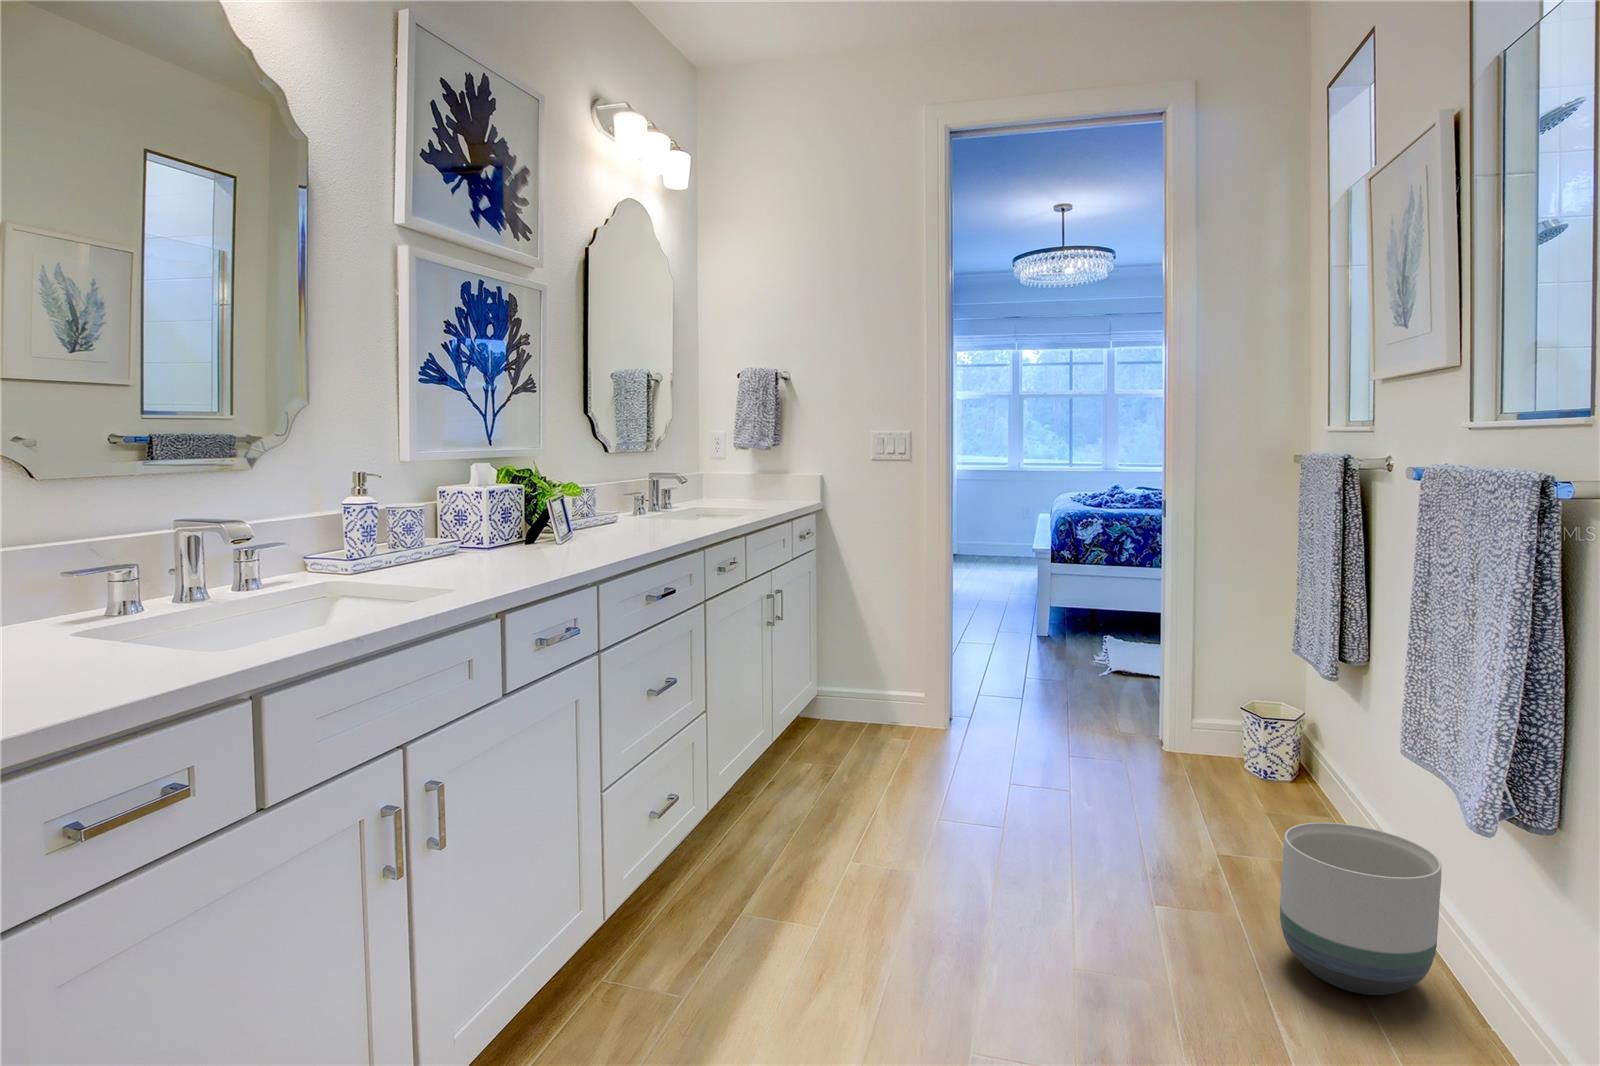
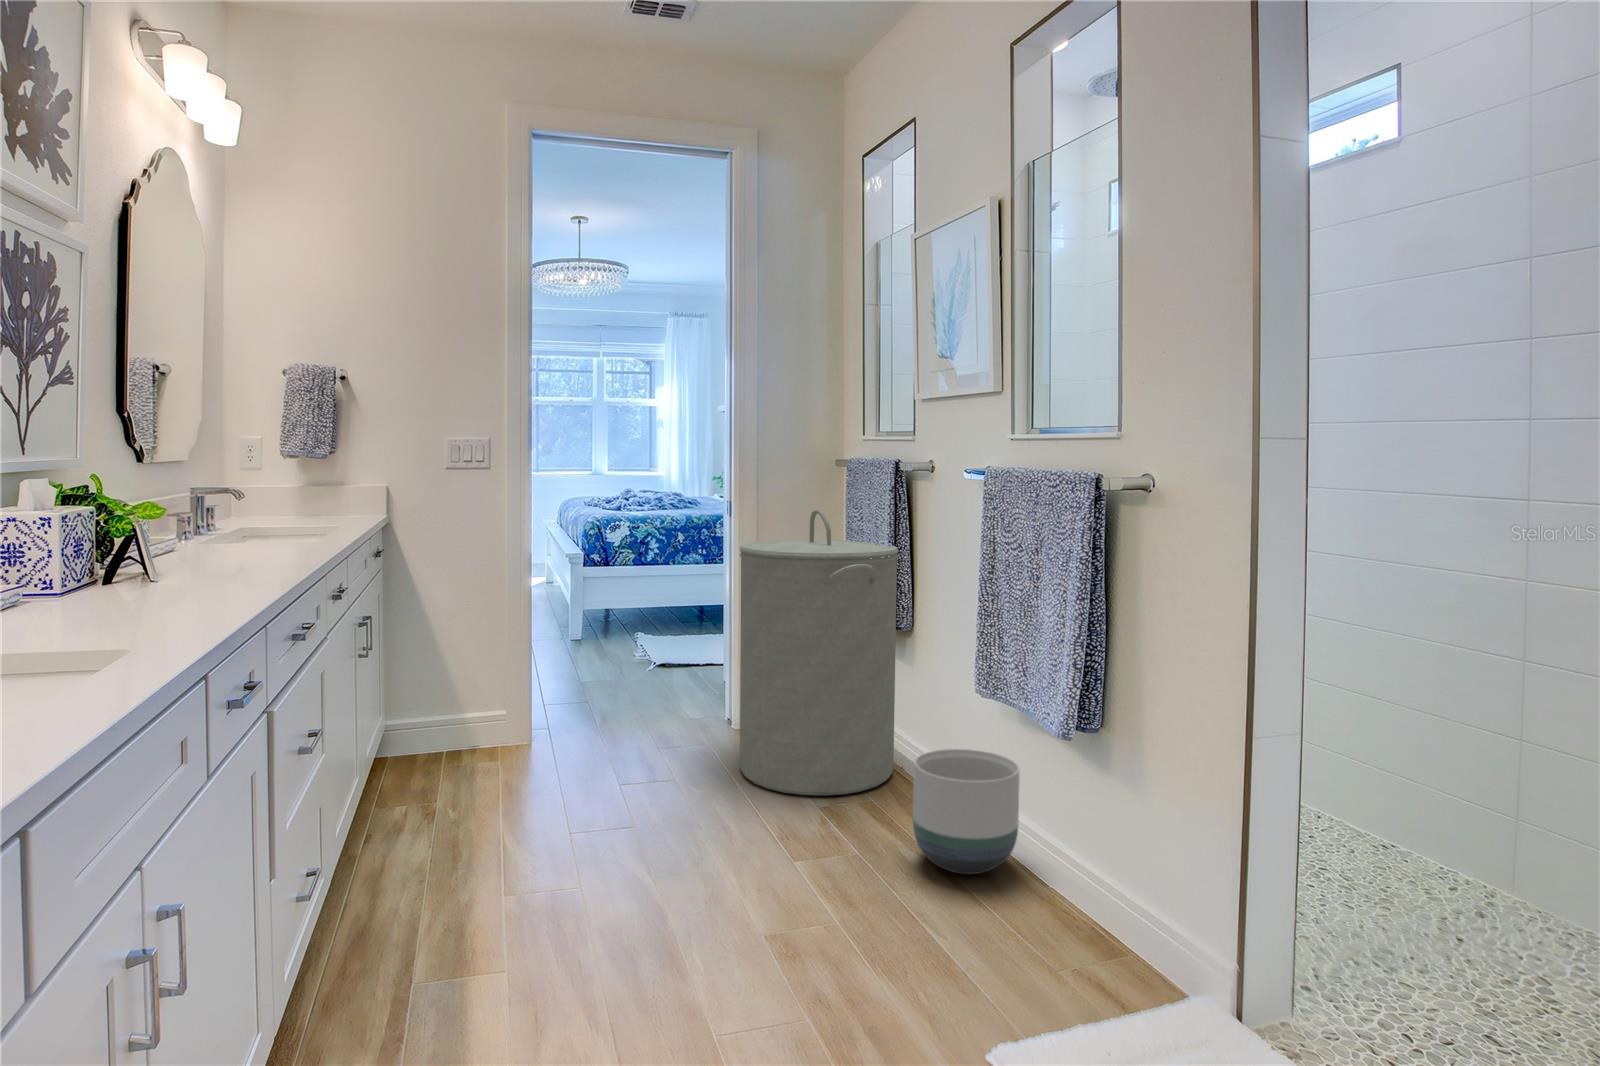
laundry hamper: none [1128,509,1346,856] -> present [740,509,898,796]

